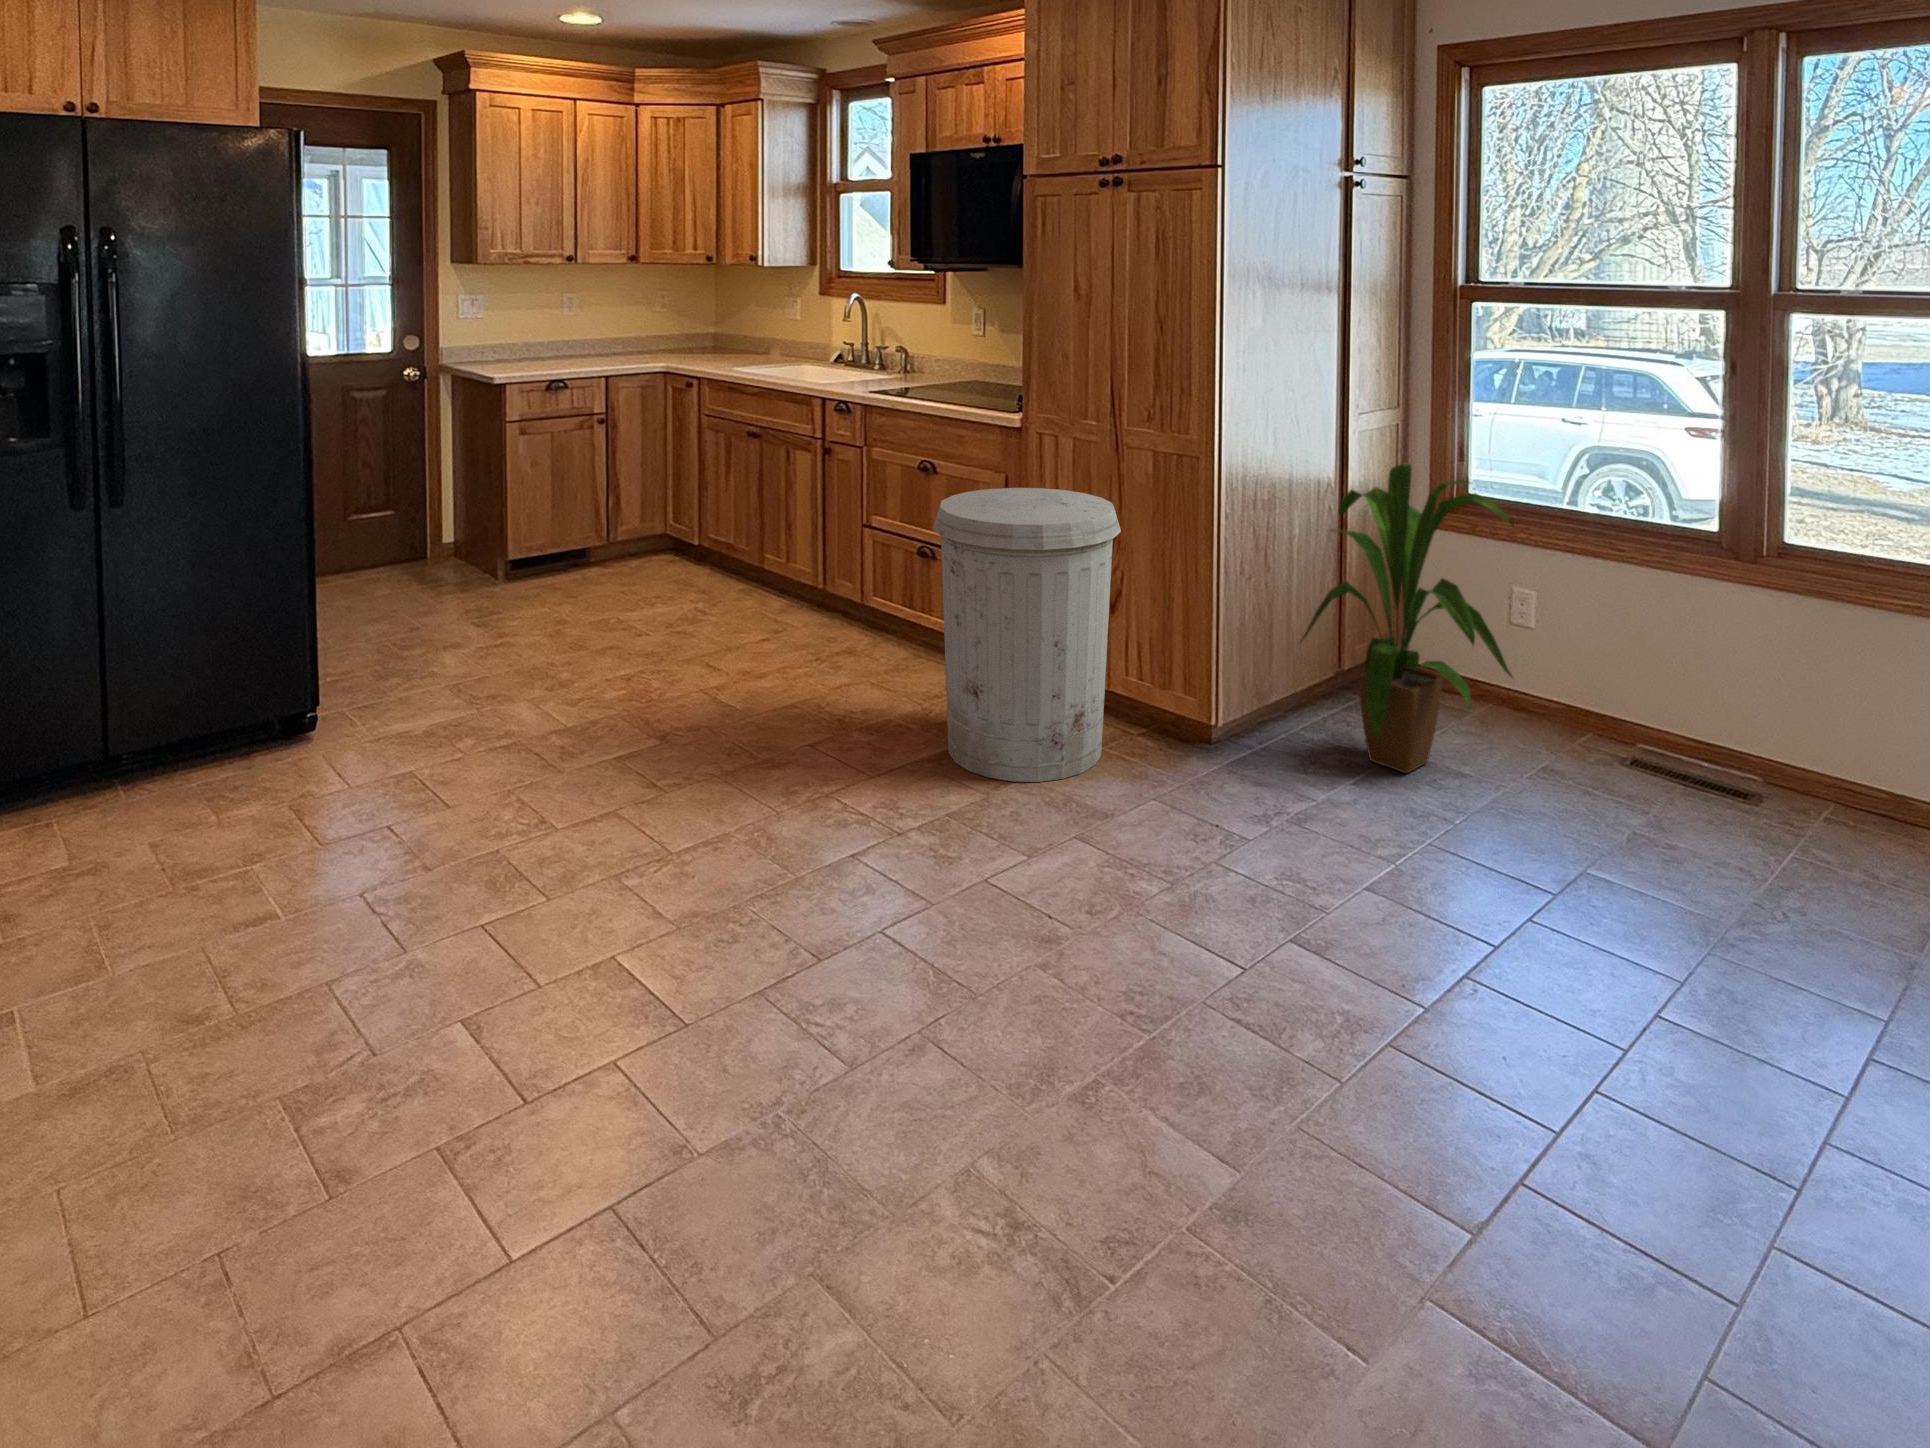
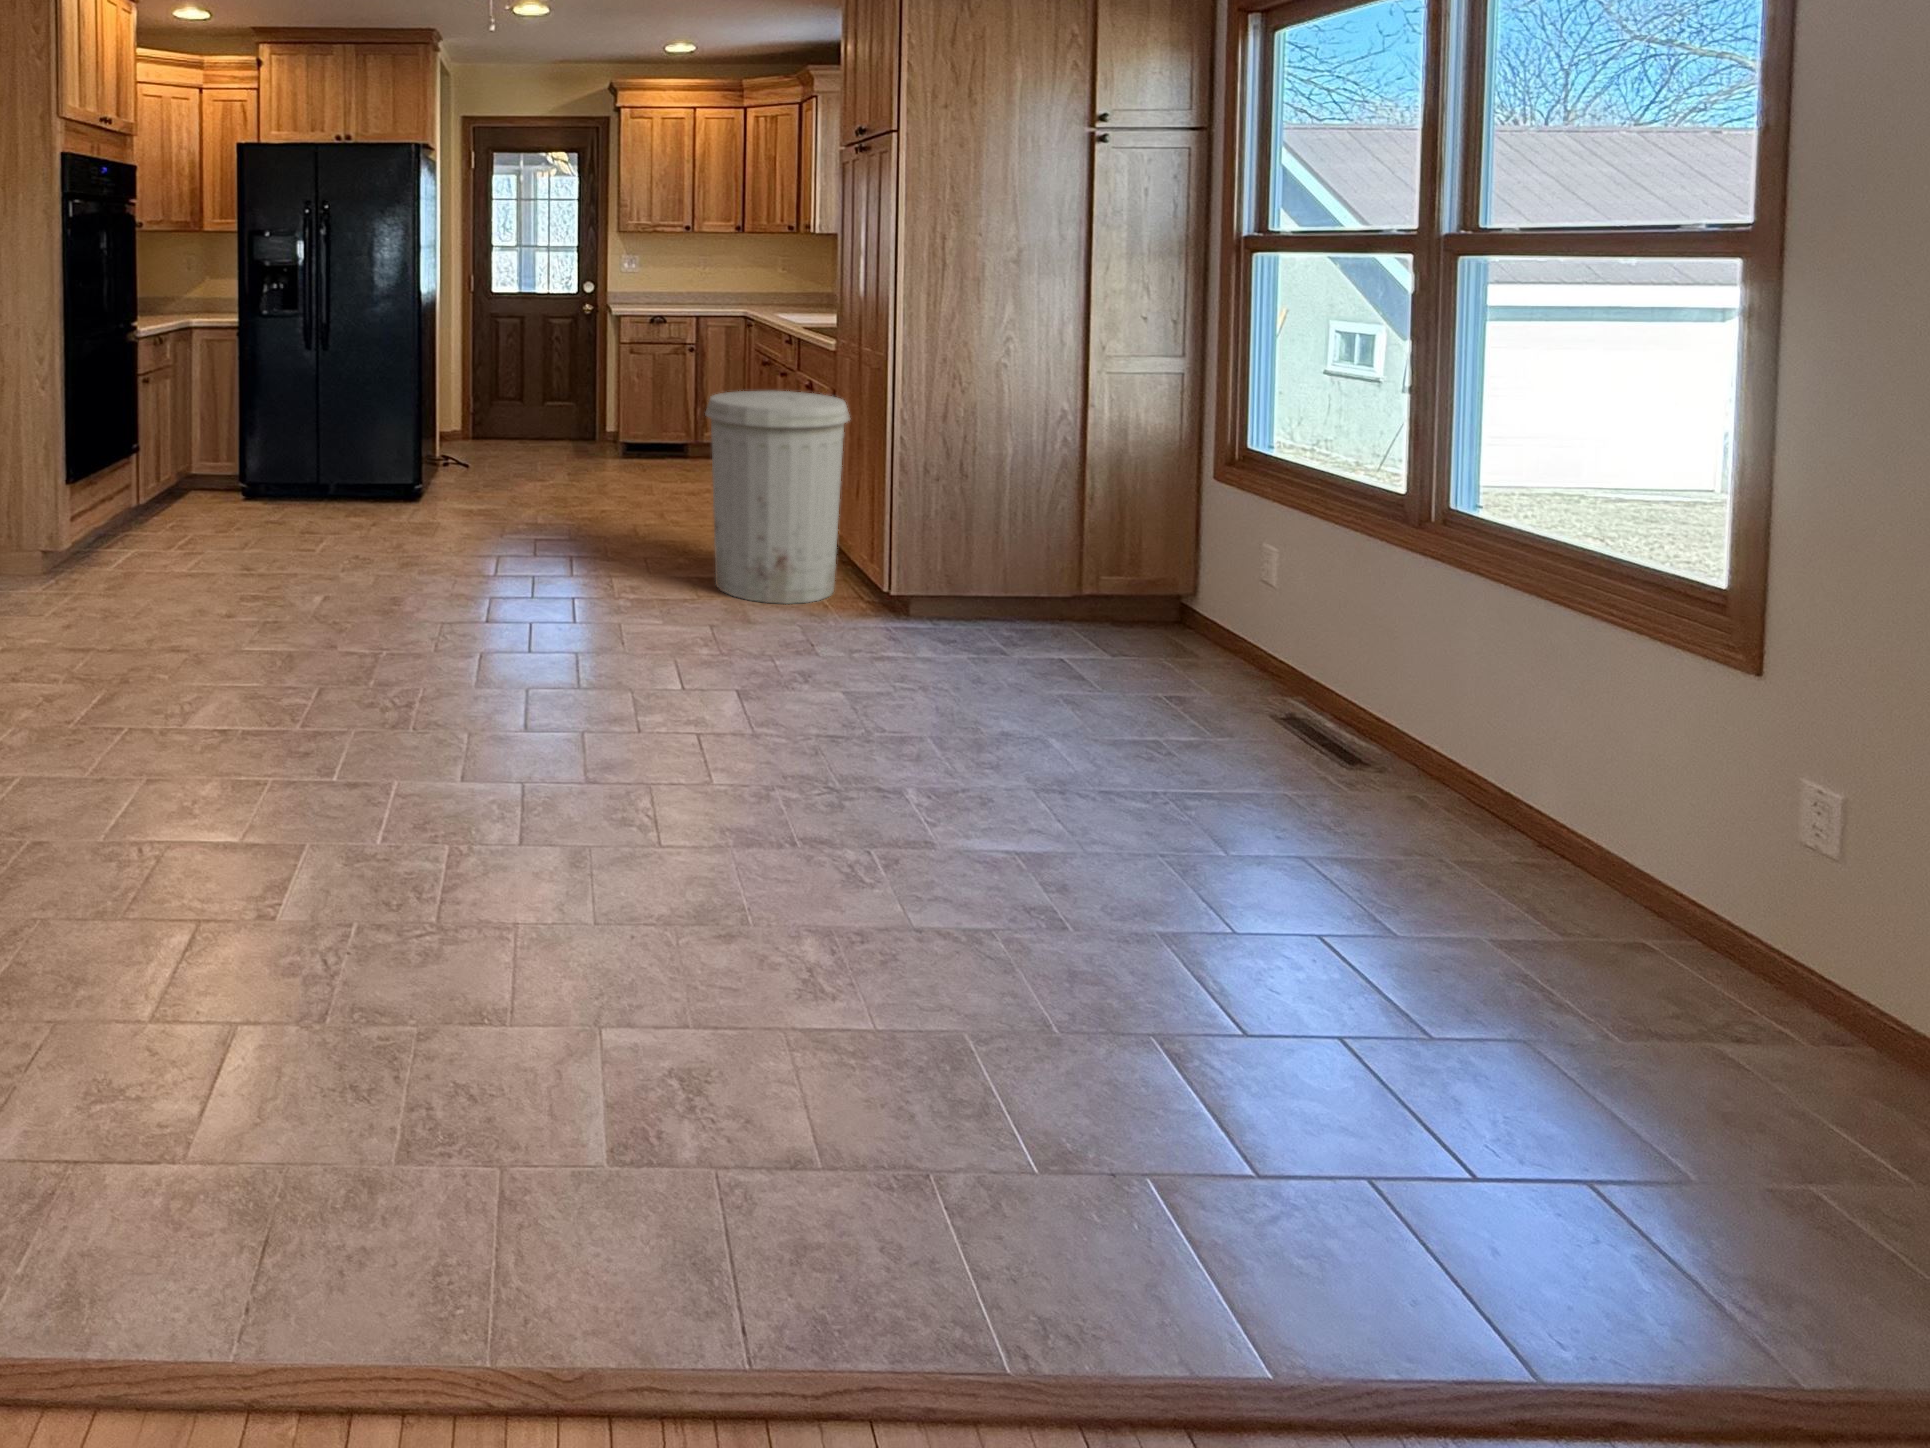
house plant: present [1301,464,1514,773] -> none [968,381,1166,666]

